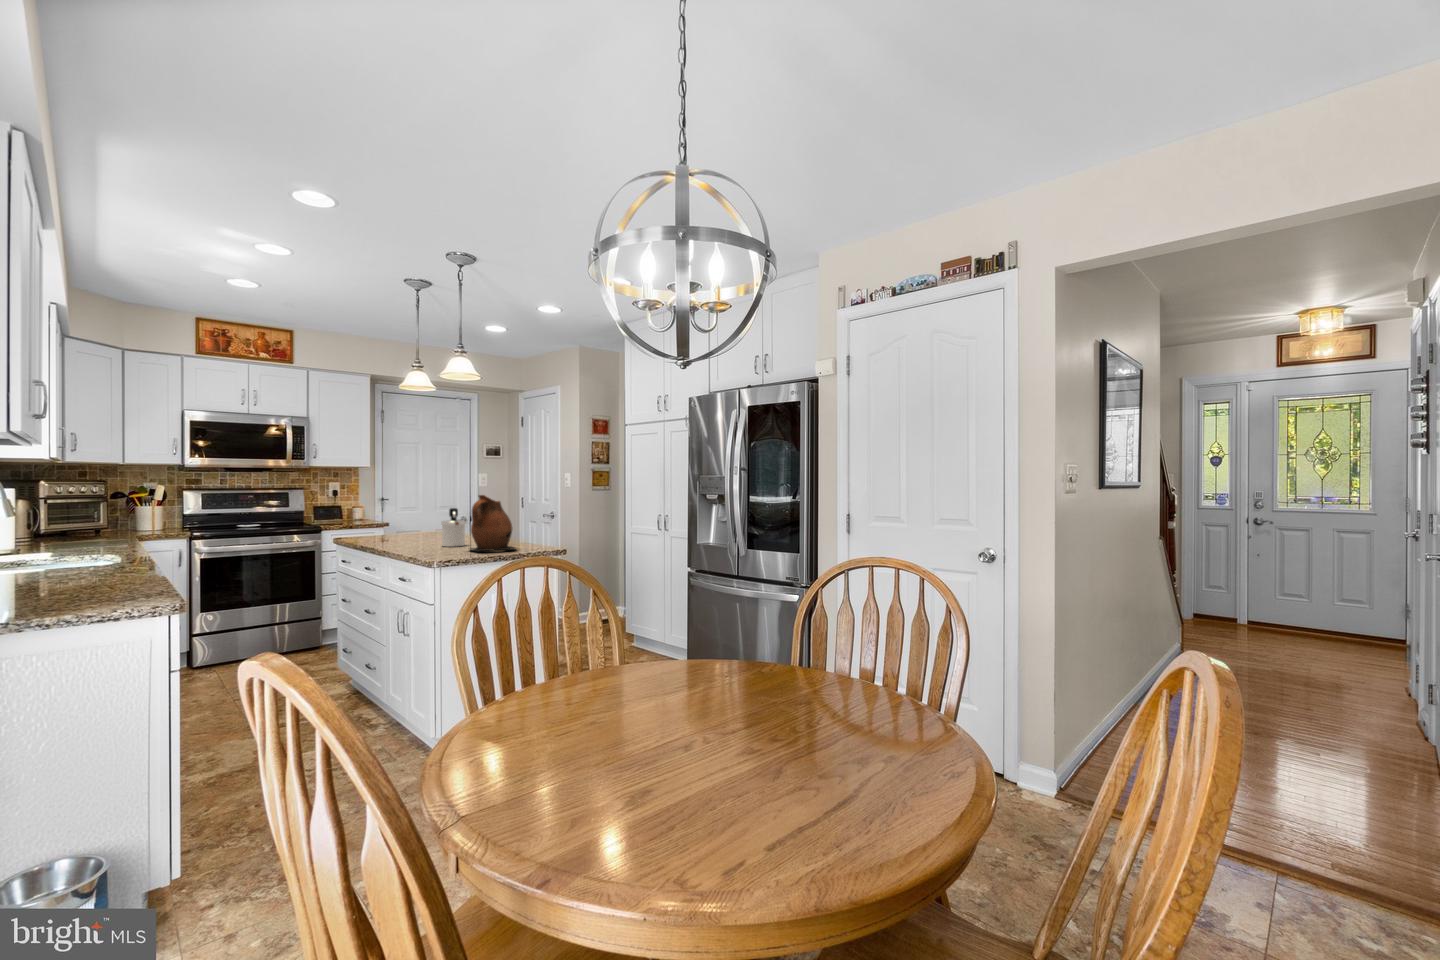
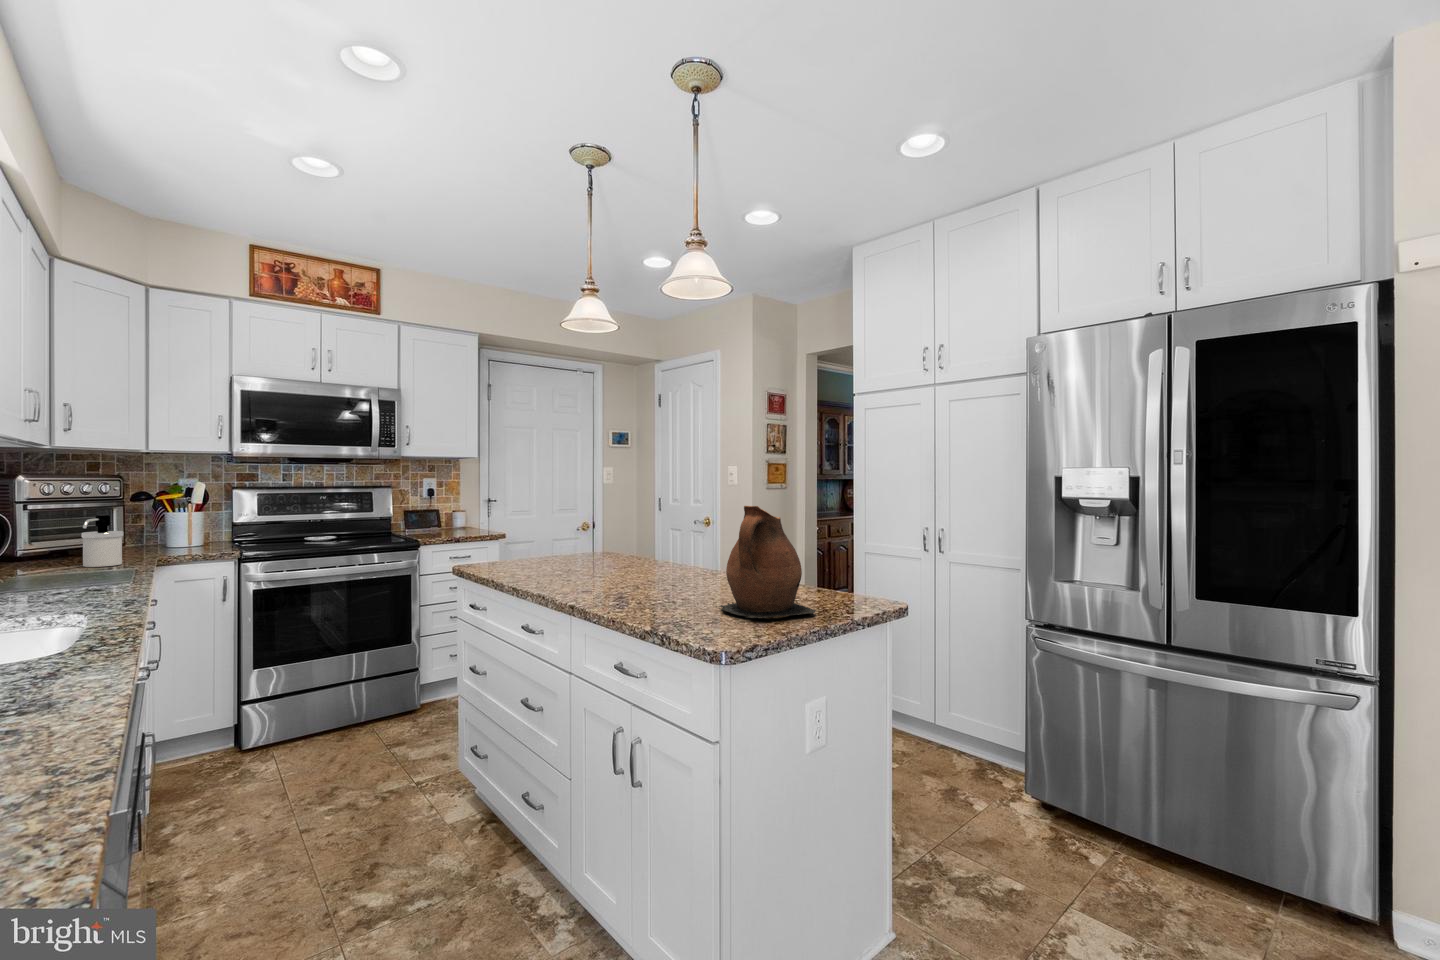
soap dispenser: present [441,508,466,547] -> present [81,515,123,567]

